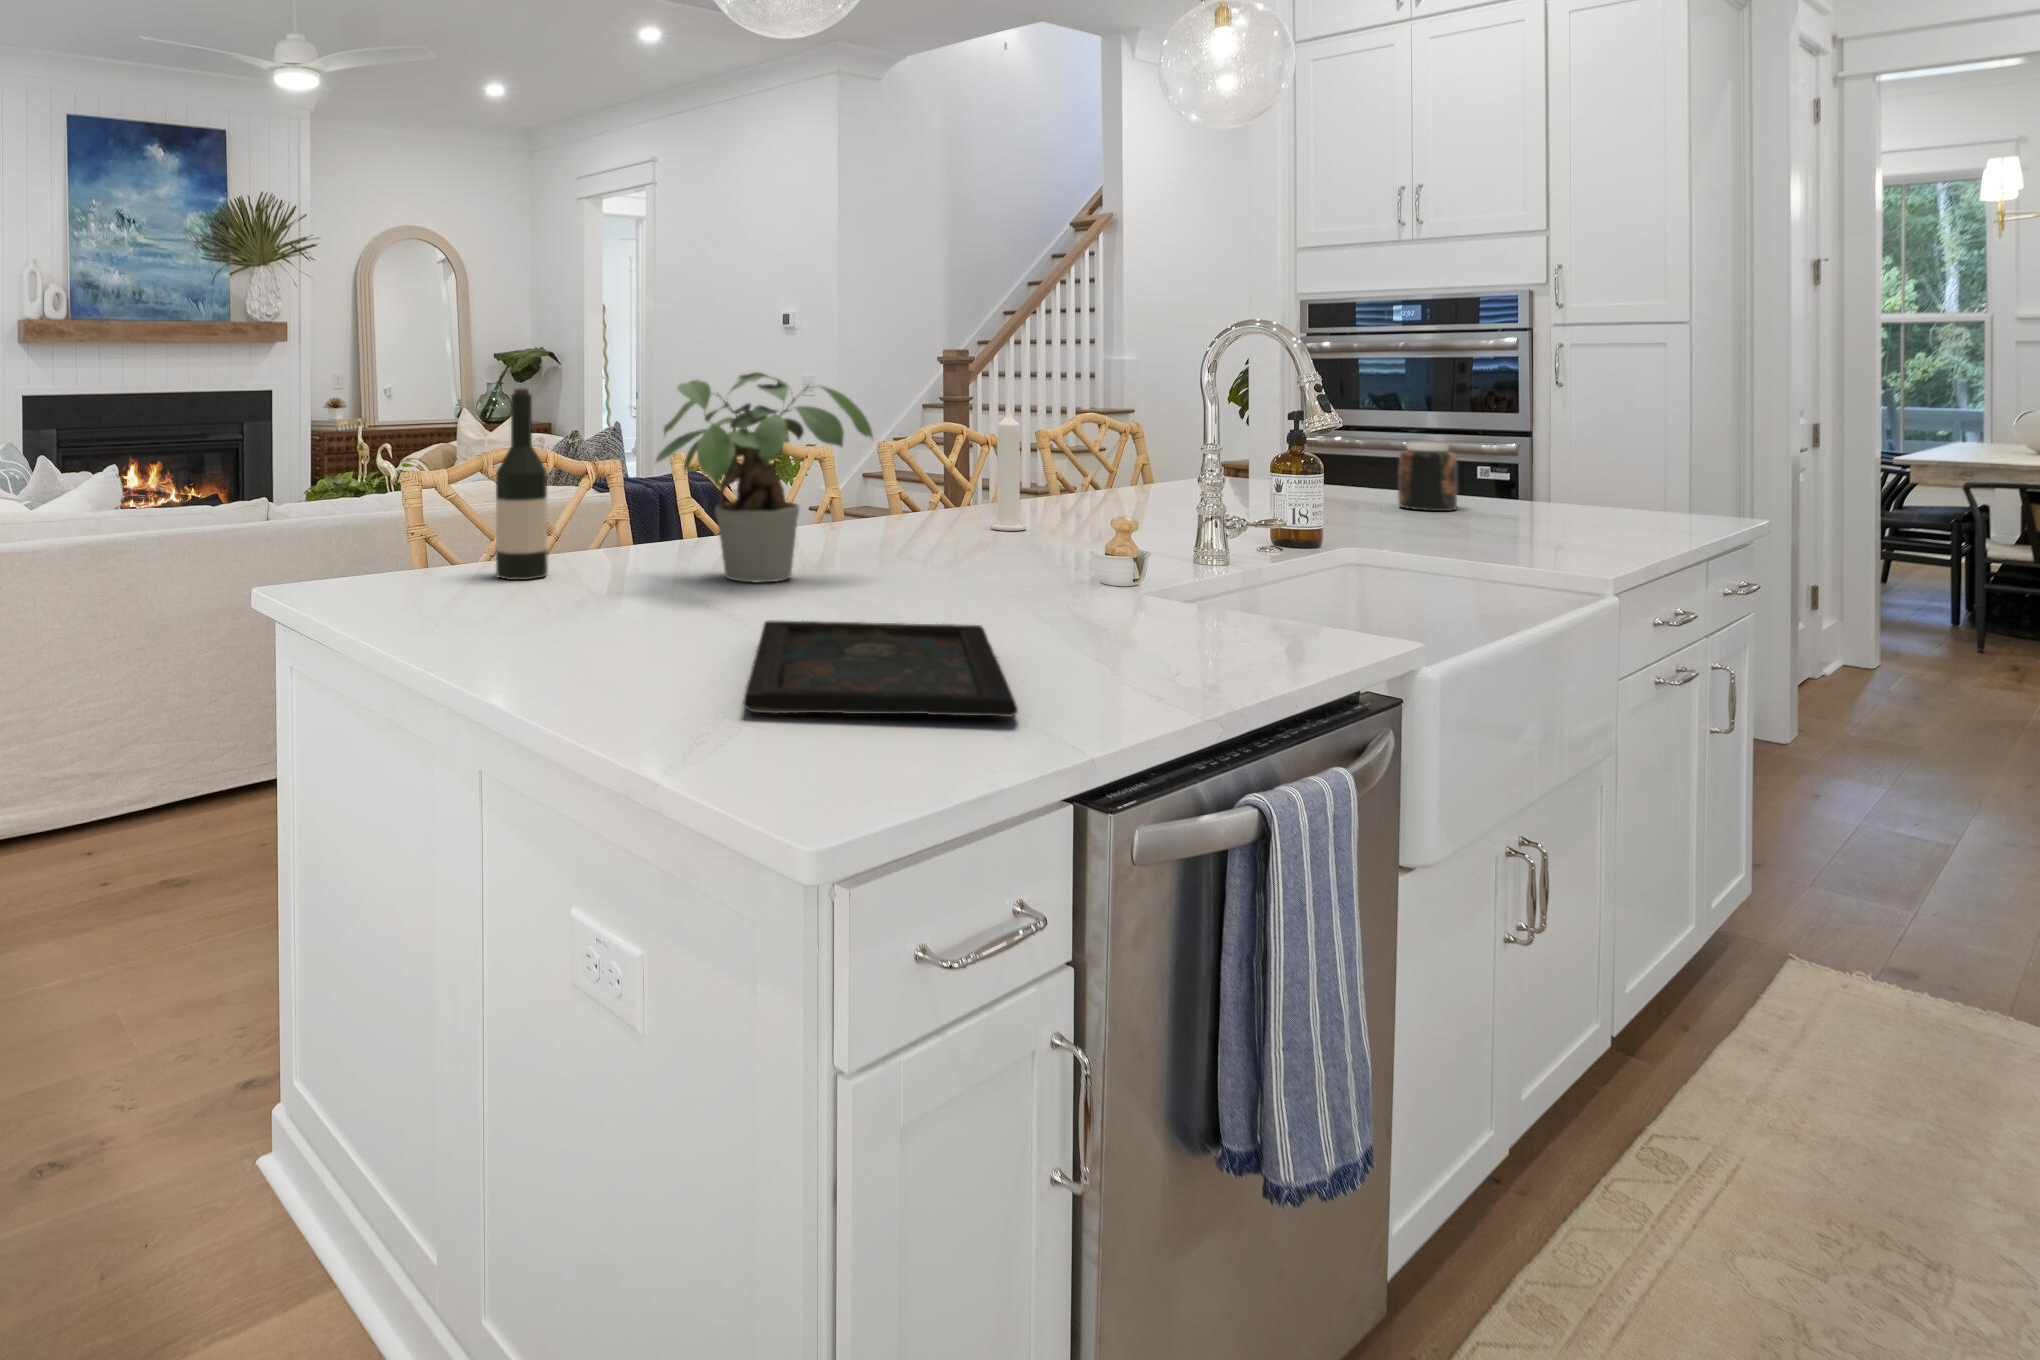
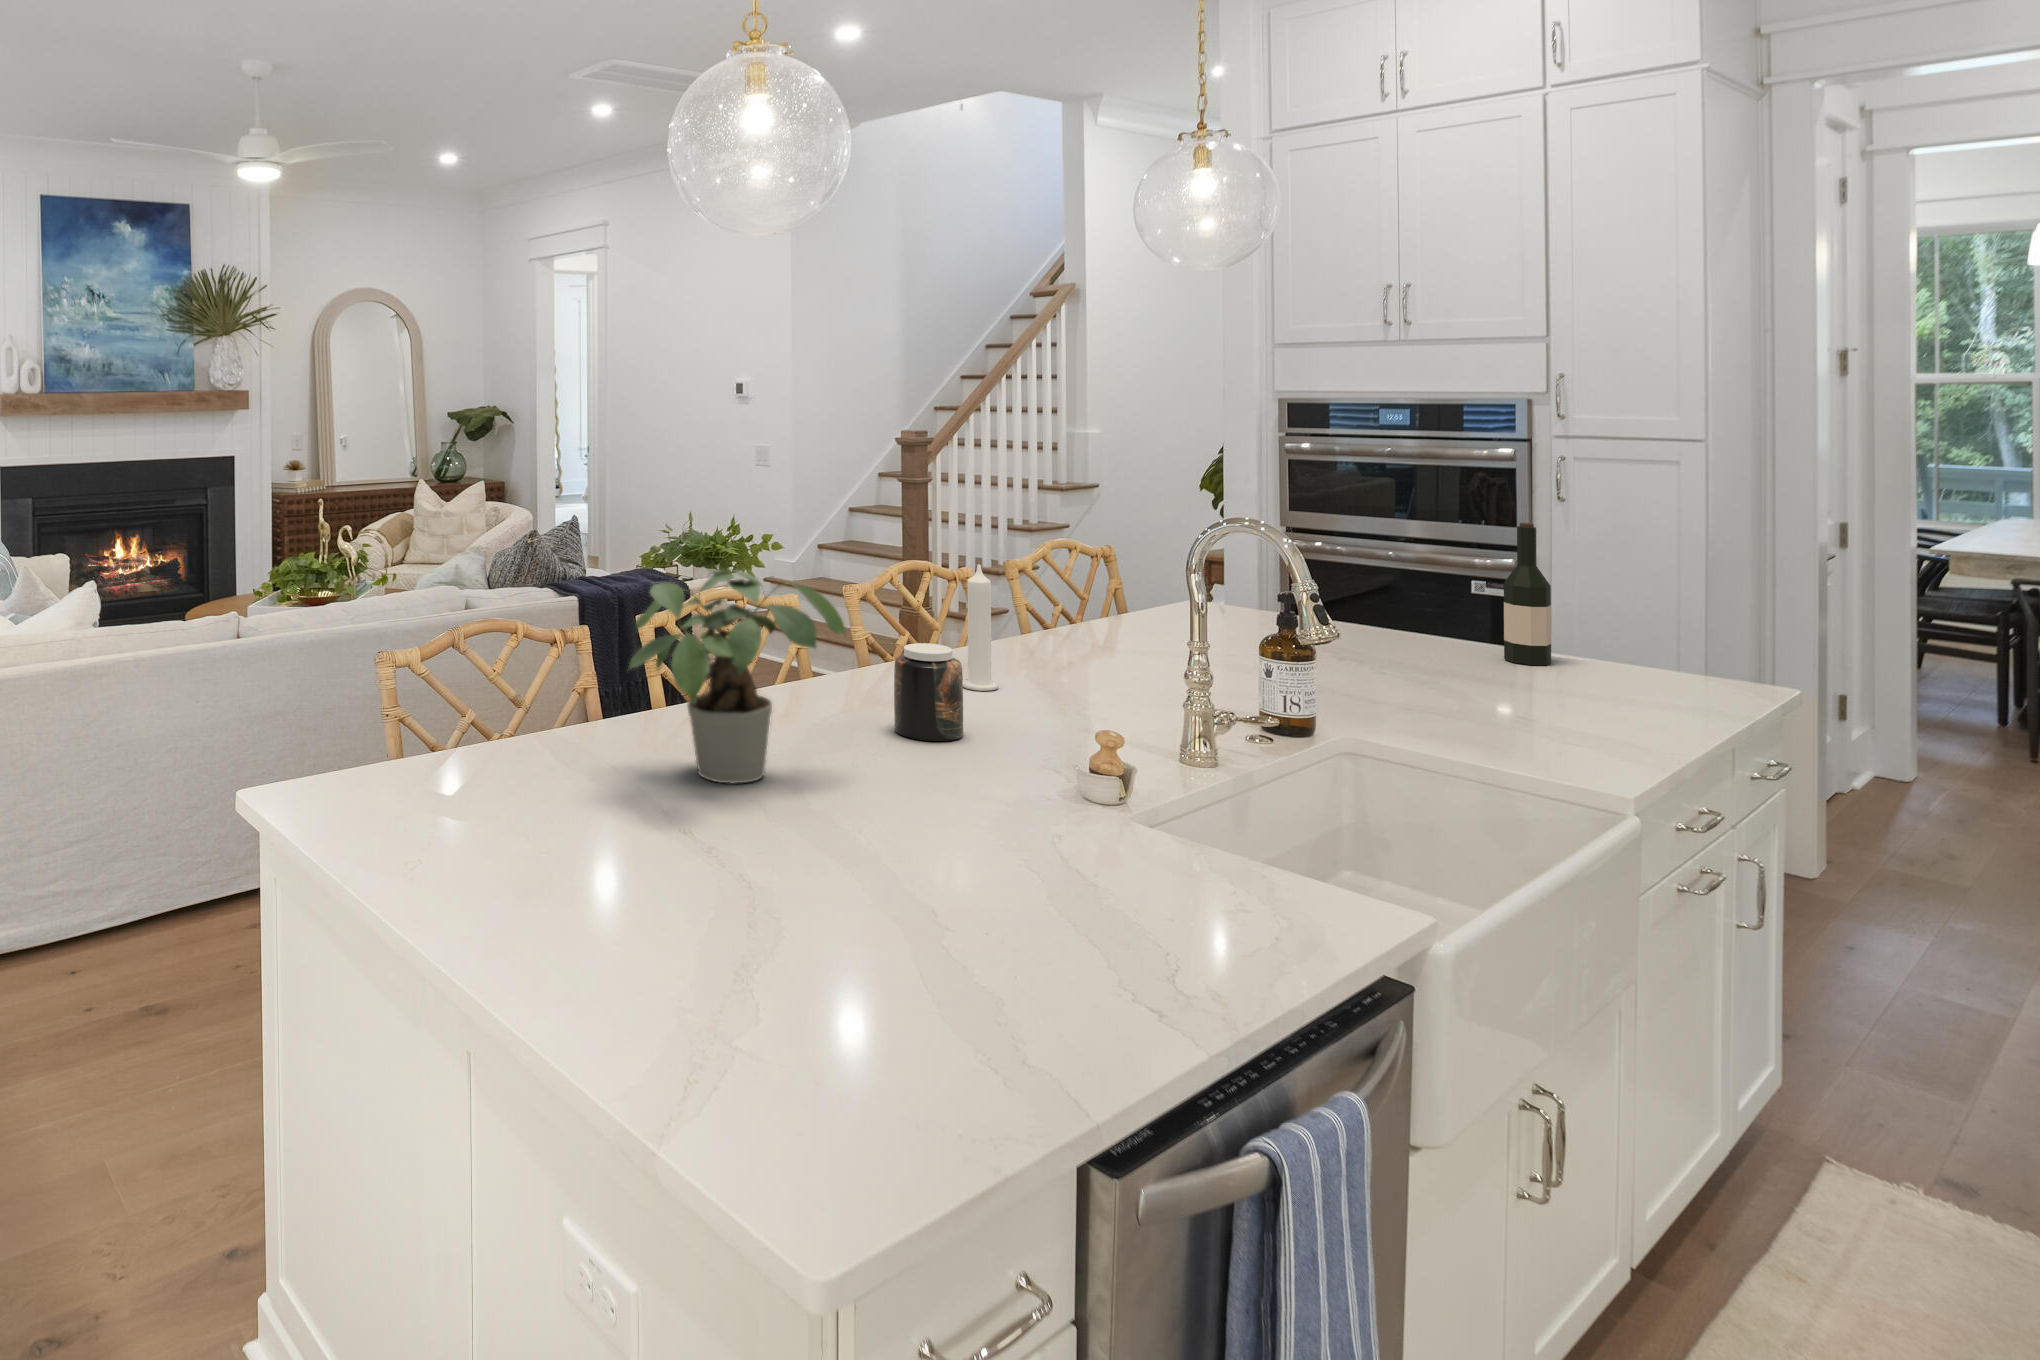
wine bottle: present [496,388,548,580] -> present [1504,523,1551,665]
jar: present [1398,442,1457,511] -> present [894,643,963,741]
tray: present [743,620,1018,717] -> none [734,872,1013,1042]

